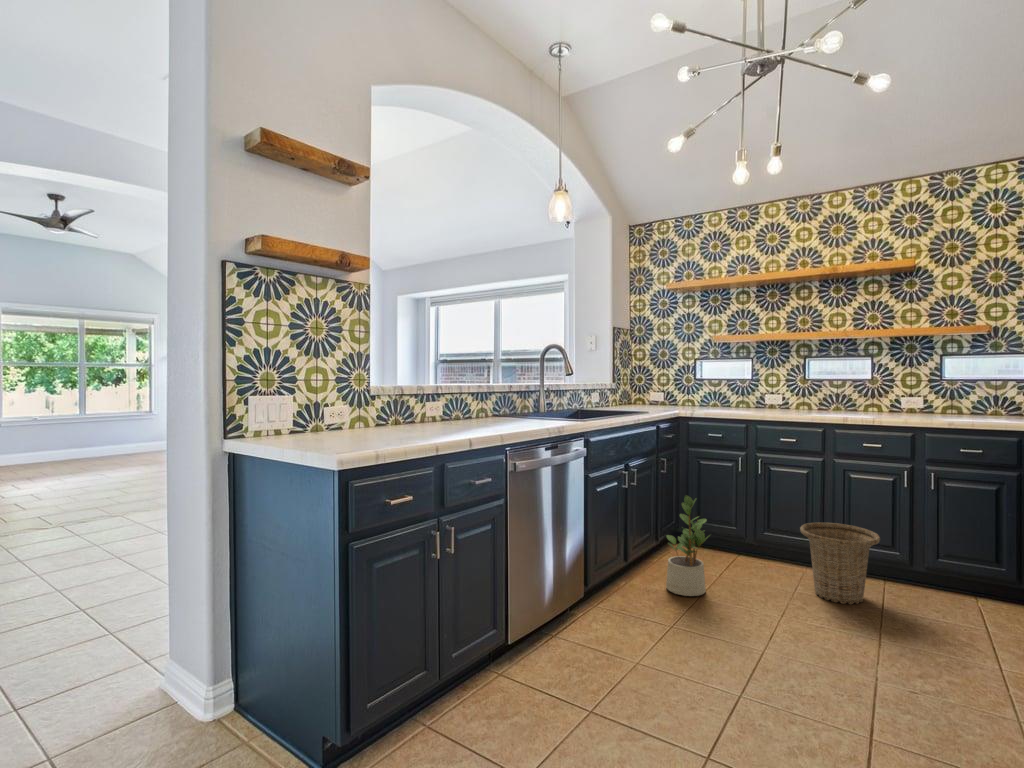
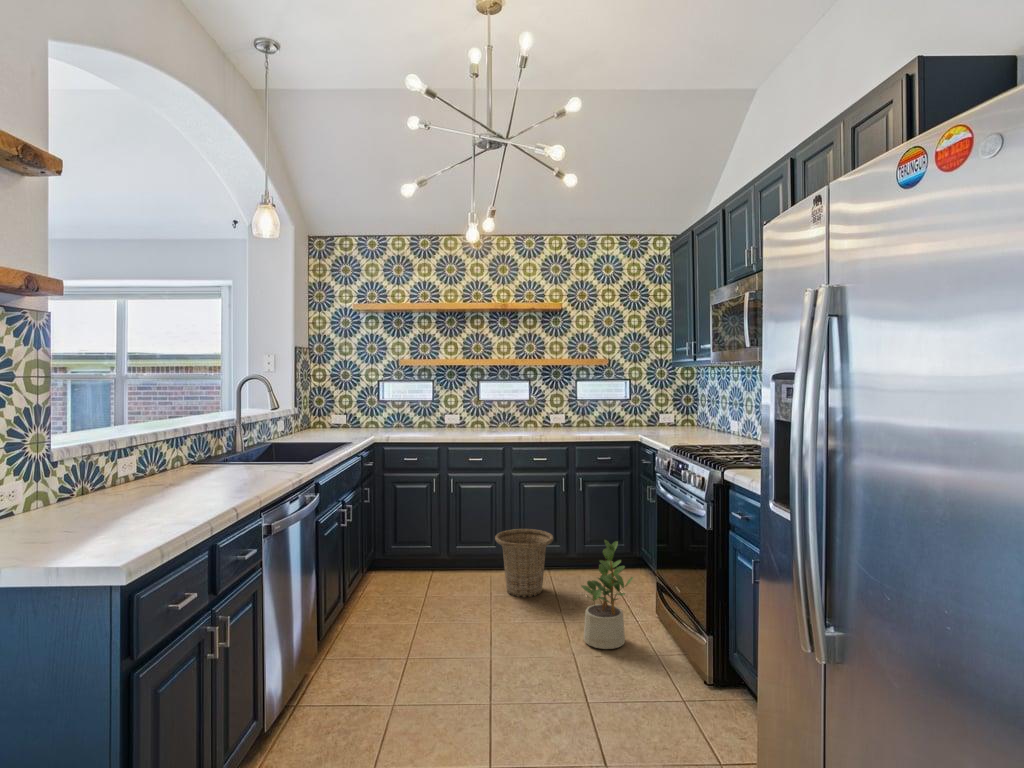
potted plant: present [666,495,709,596] -> present [581,540,633,649]

